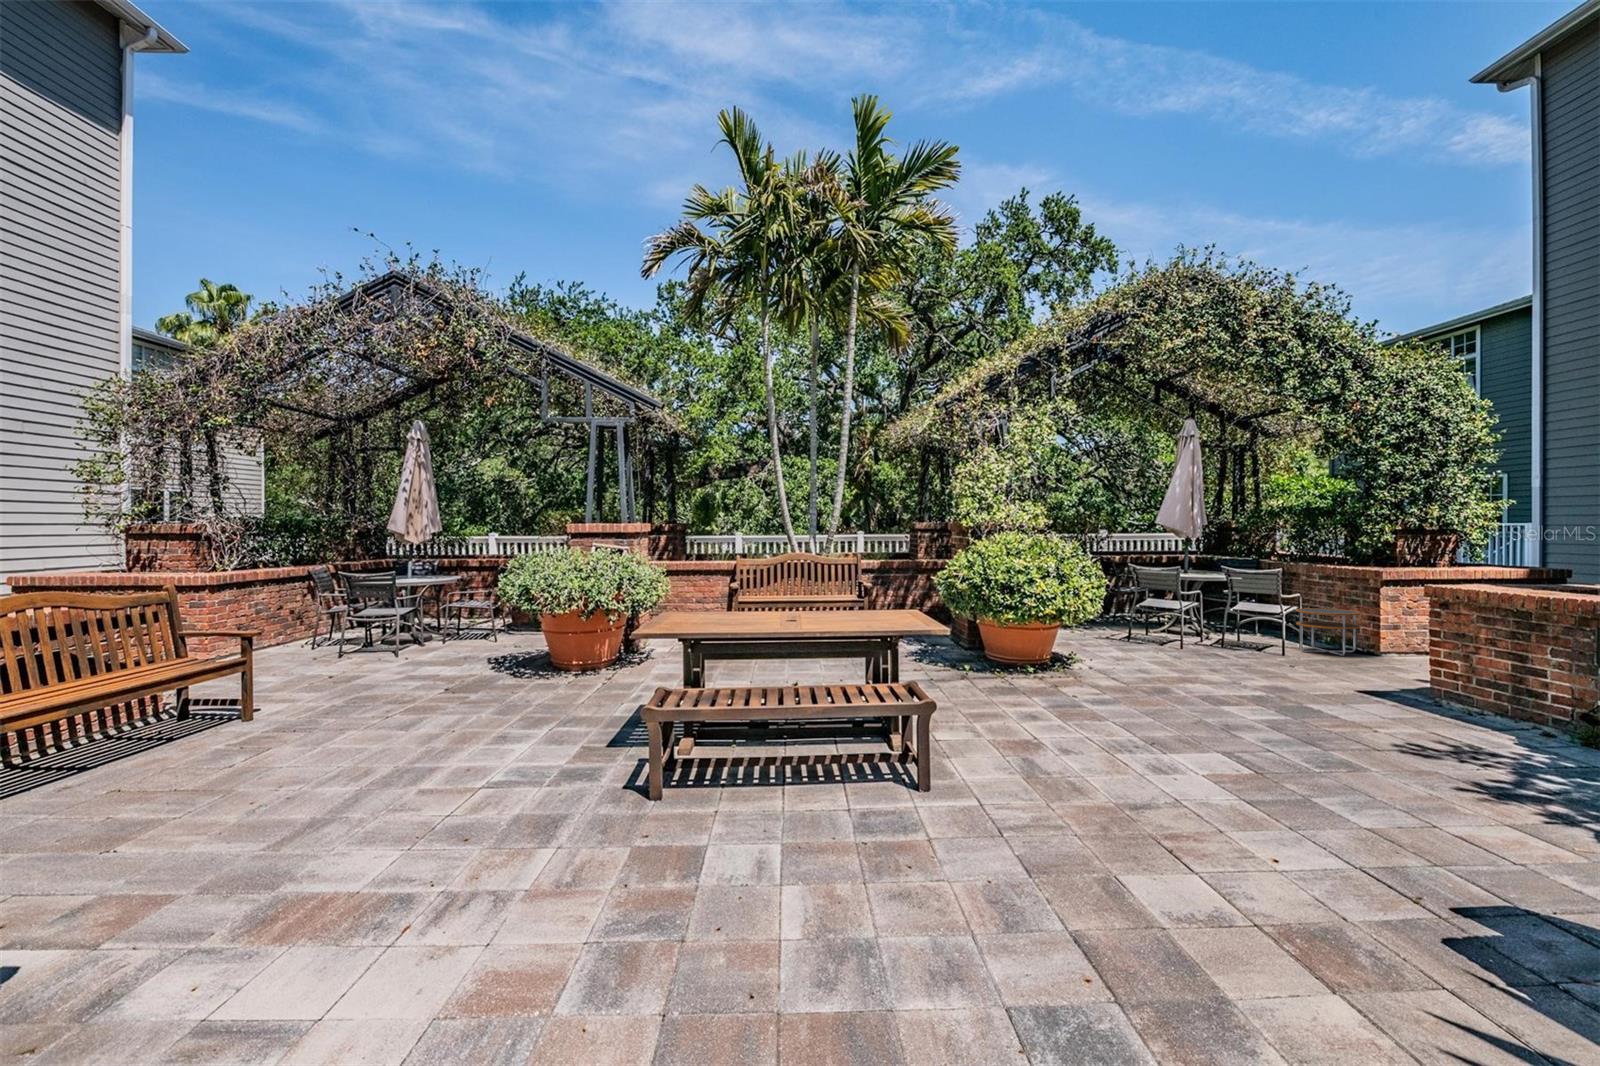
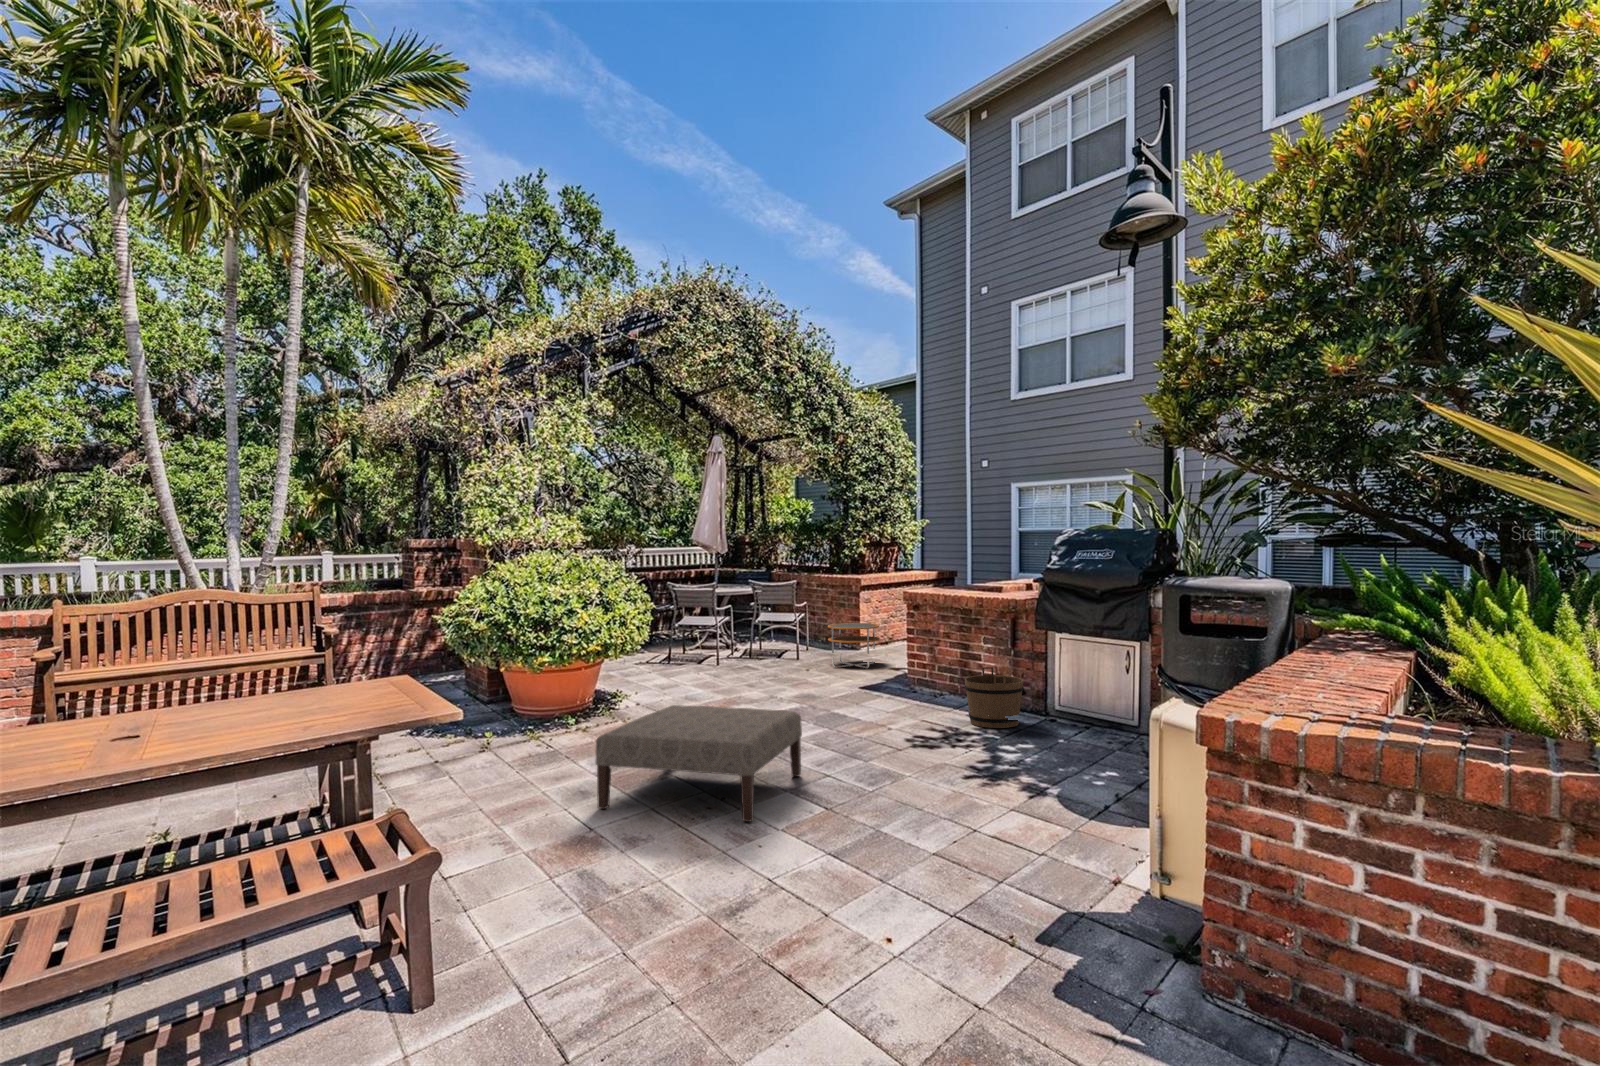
ottoman: none [1040,659,1223,752] -> present [596,705,802,822]
bucket: none [1435,661,1516,726] -> present [965,667,1023,728]

